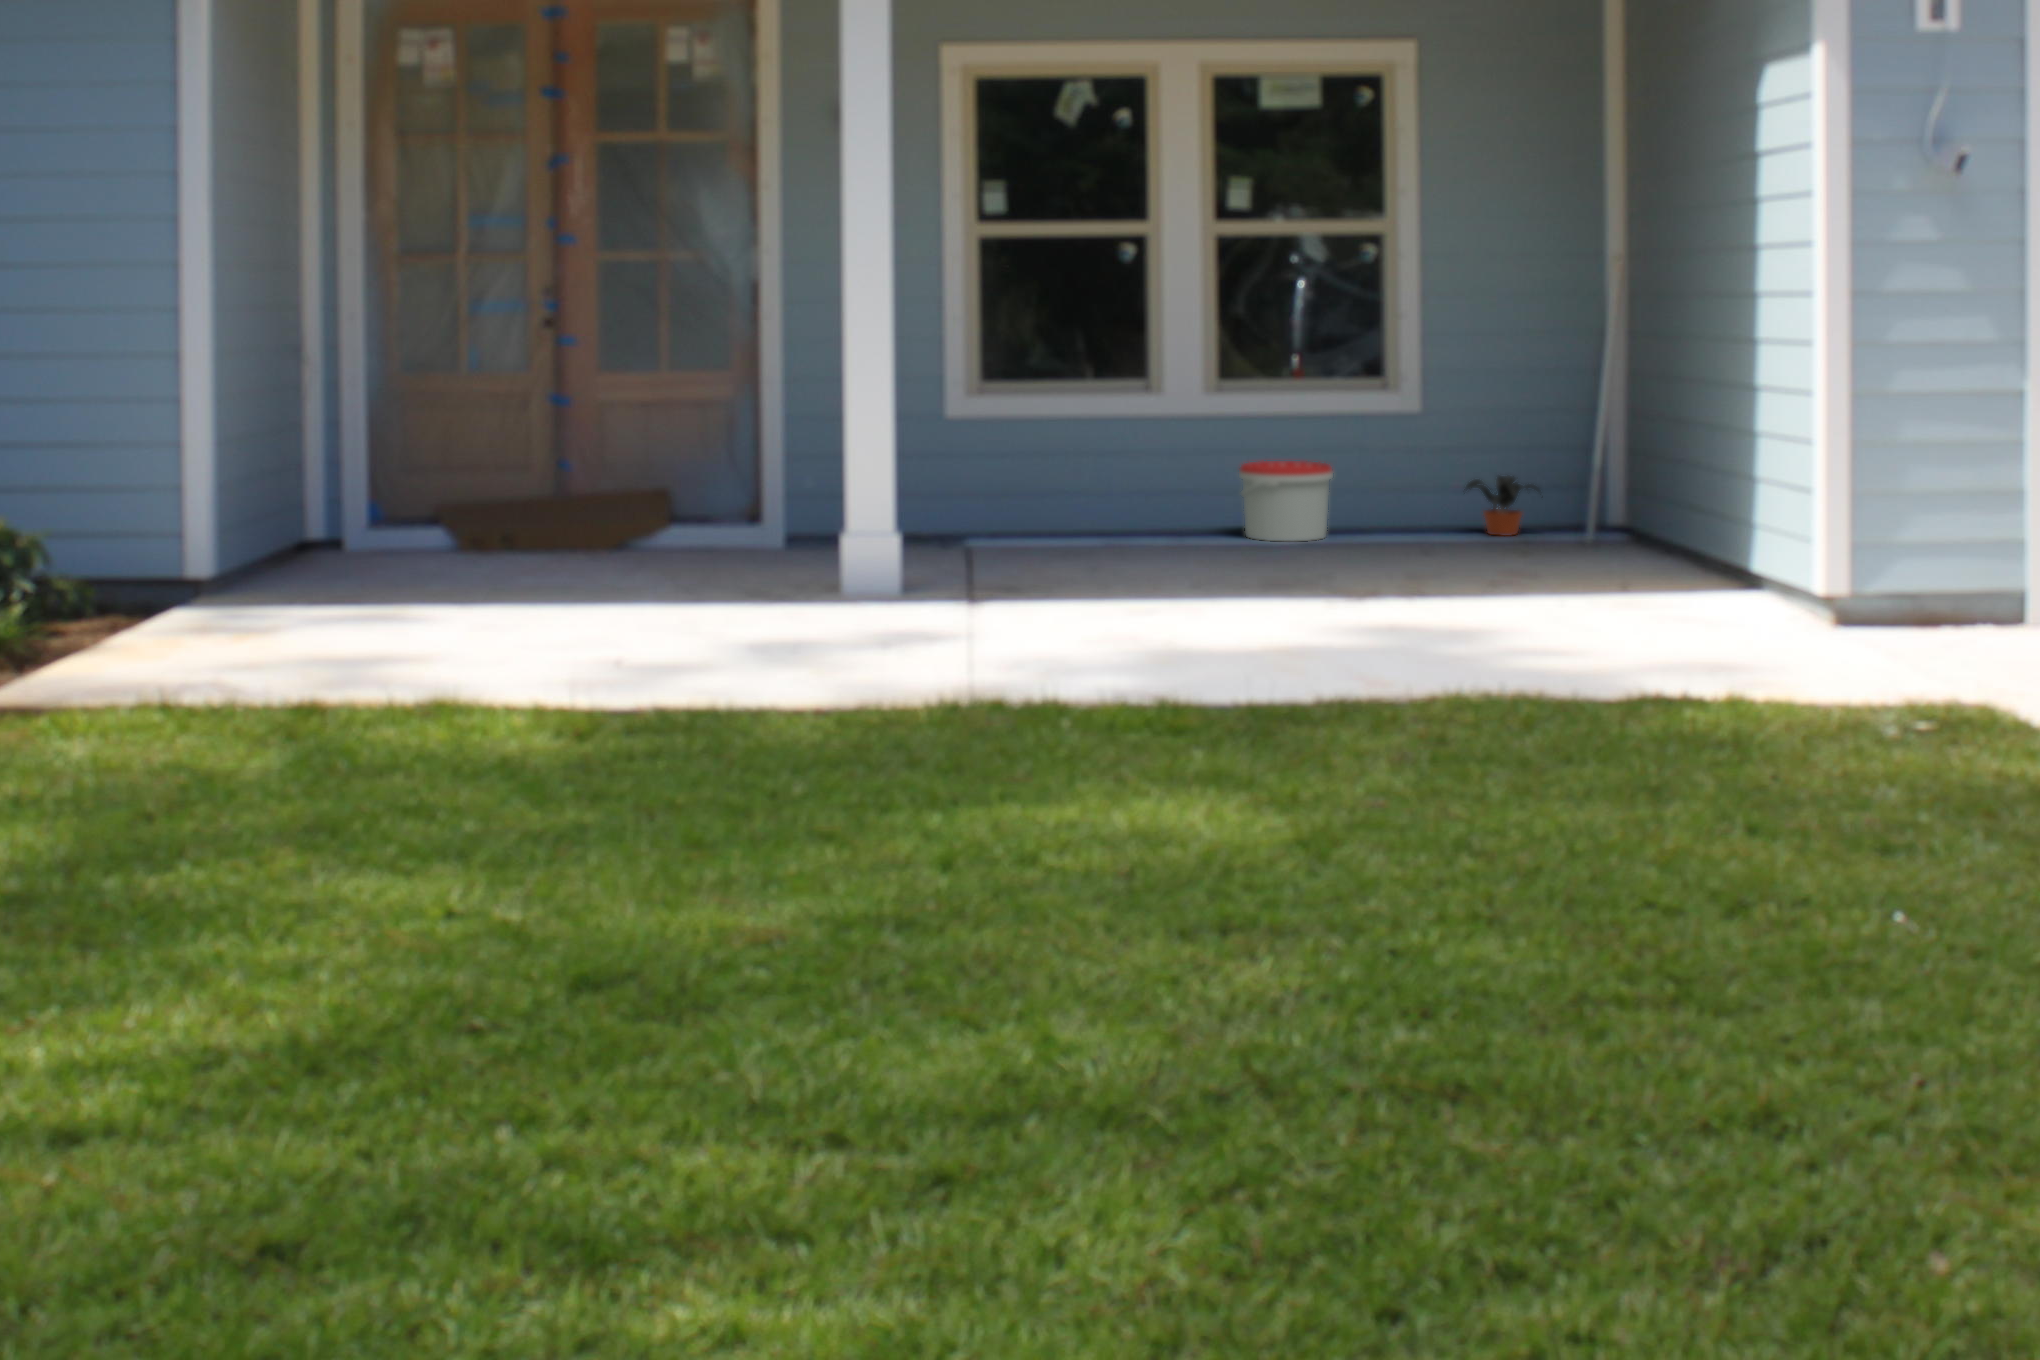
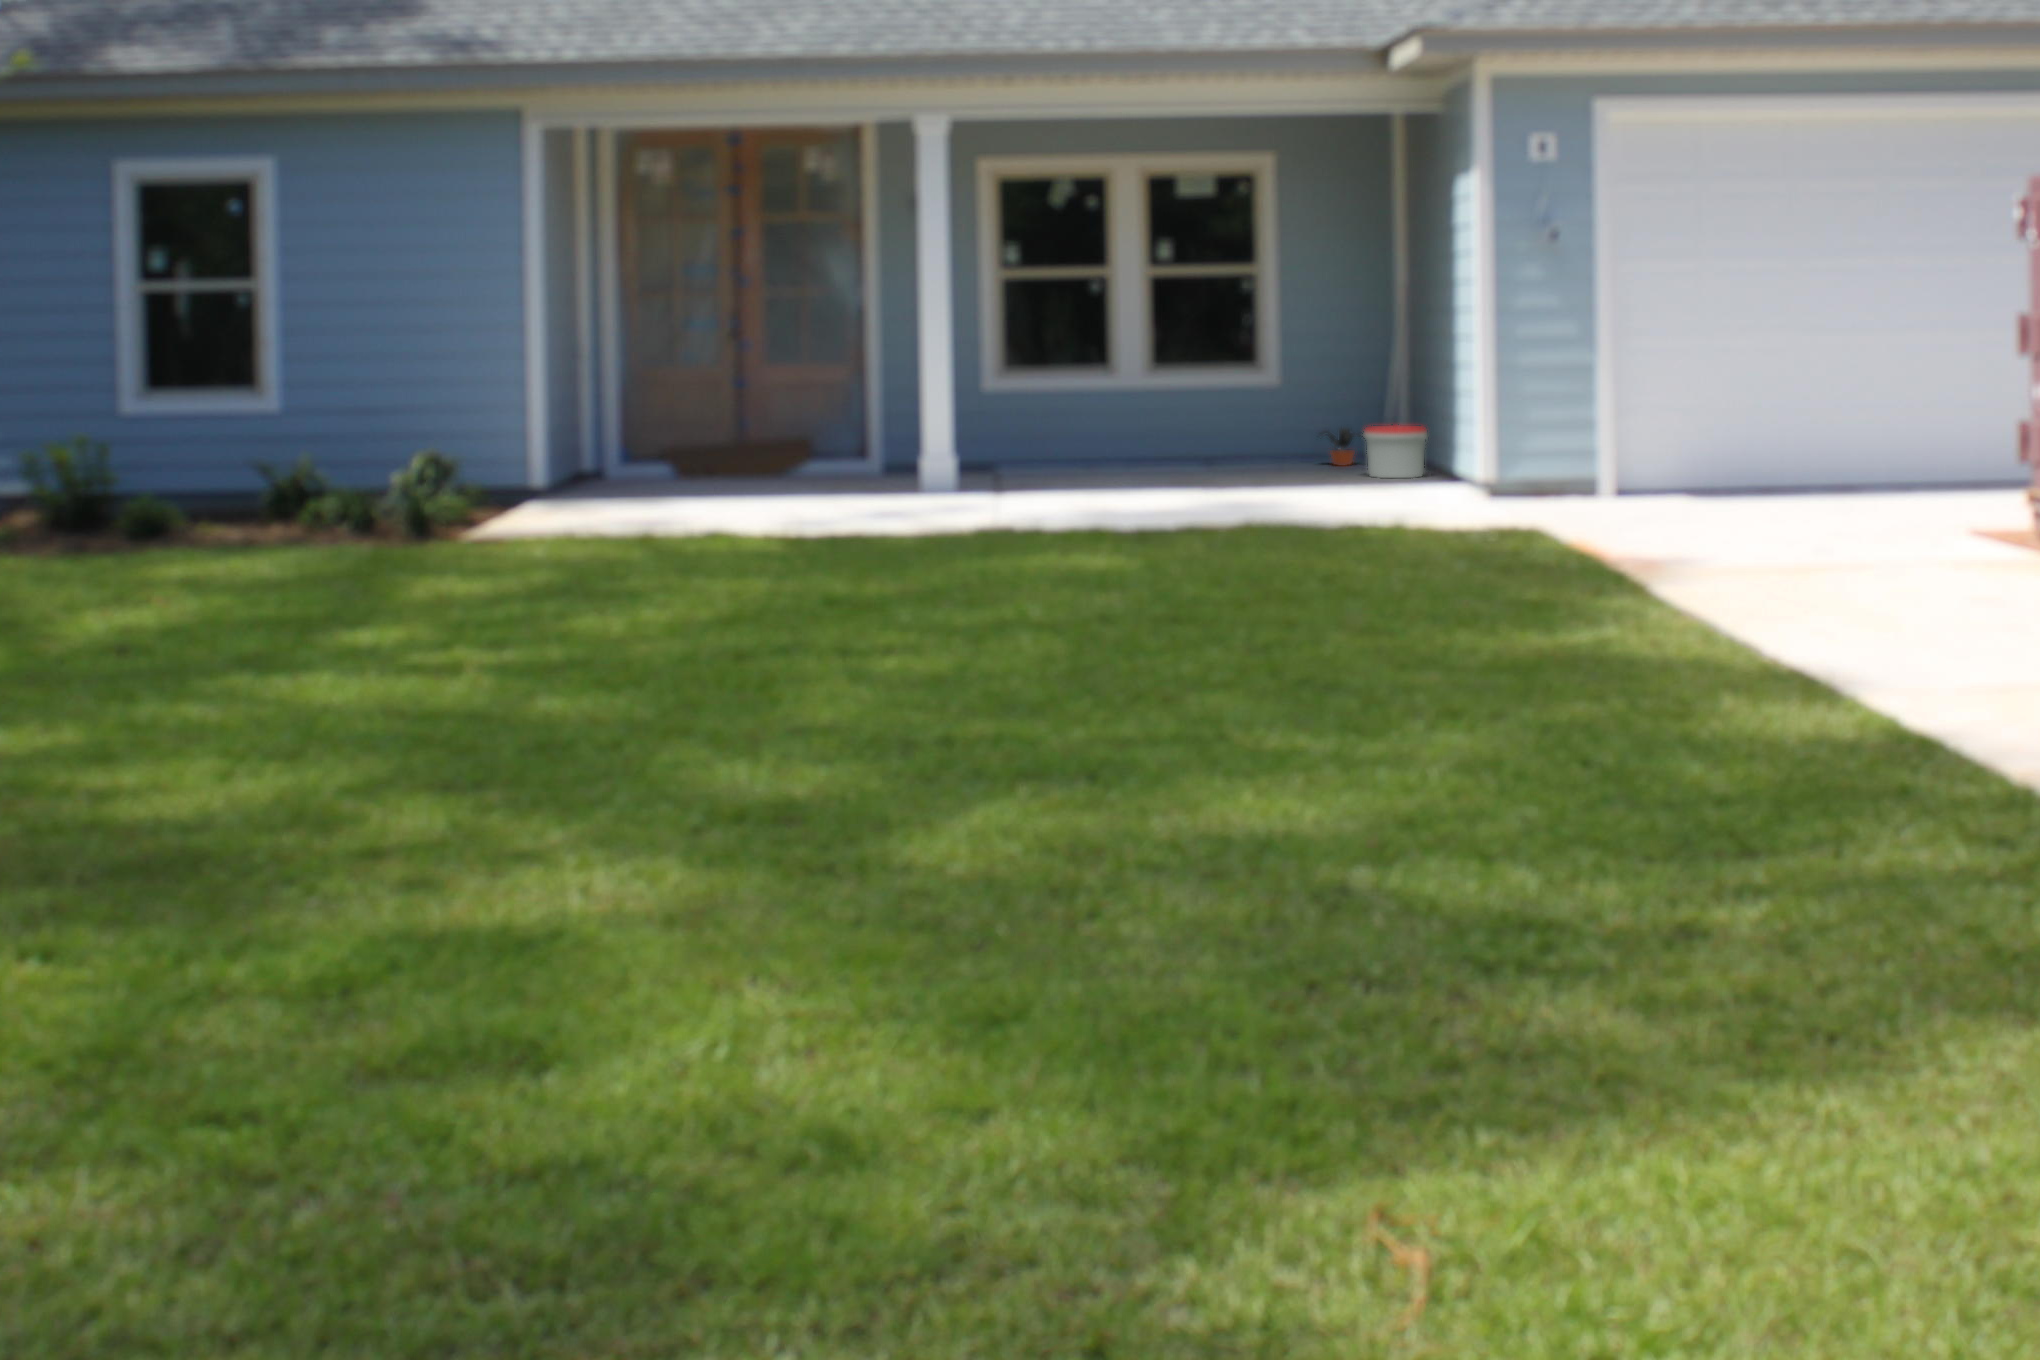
bucket: present [1239,461,1333,541] -> present [1364,425,1427,478]

